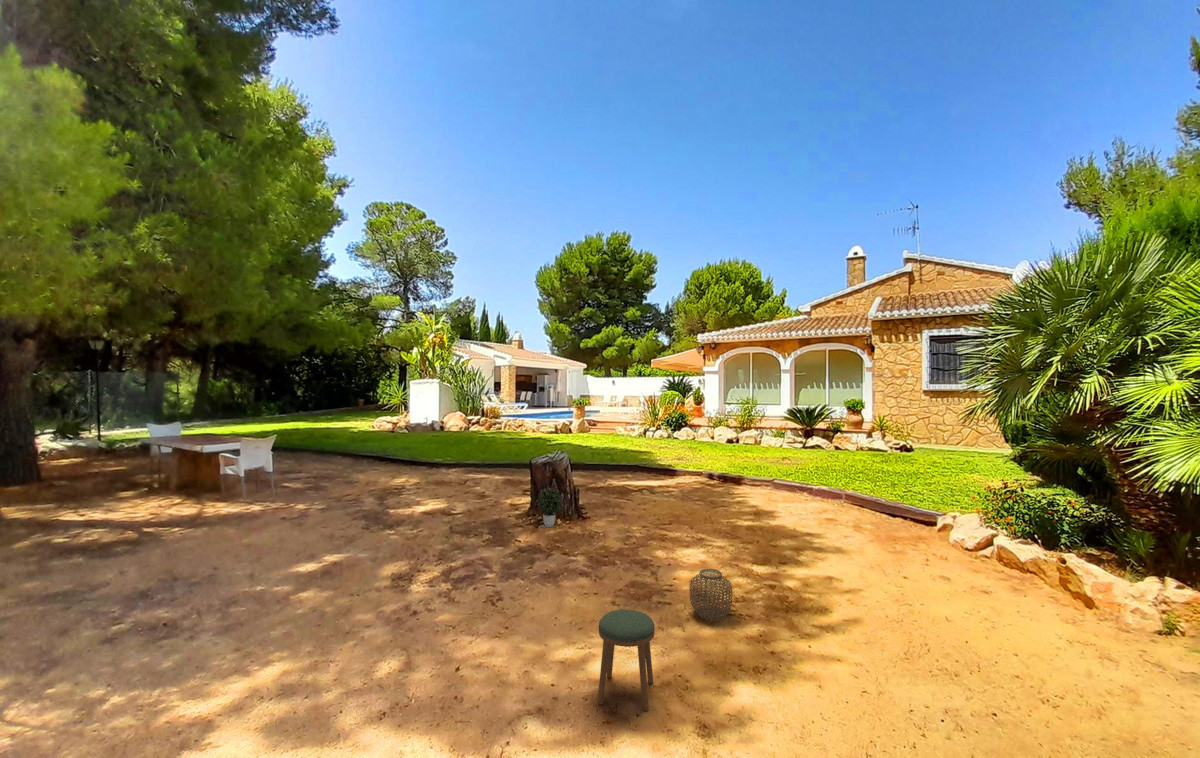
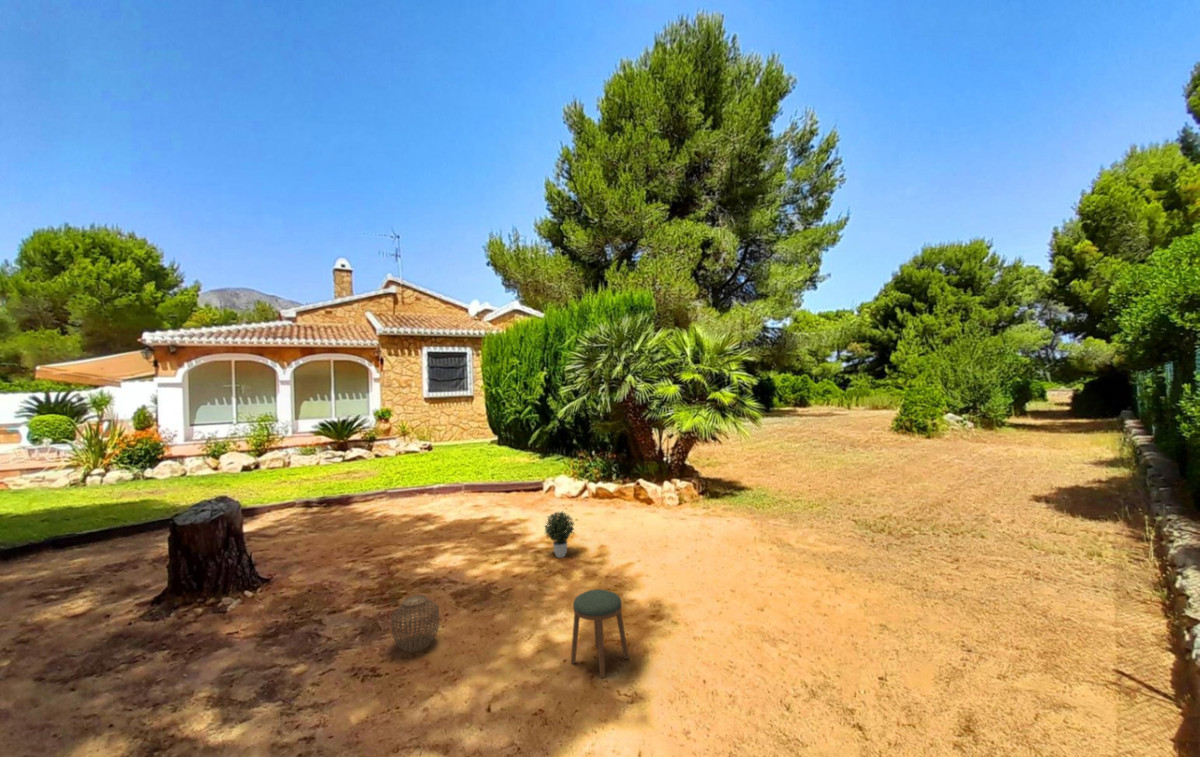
potted plant: present [536,488,563,527] -> present [545,512,574,558]
woven basket: present [690,569,732,622] -> present [392,595,439,652]

